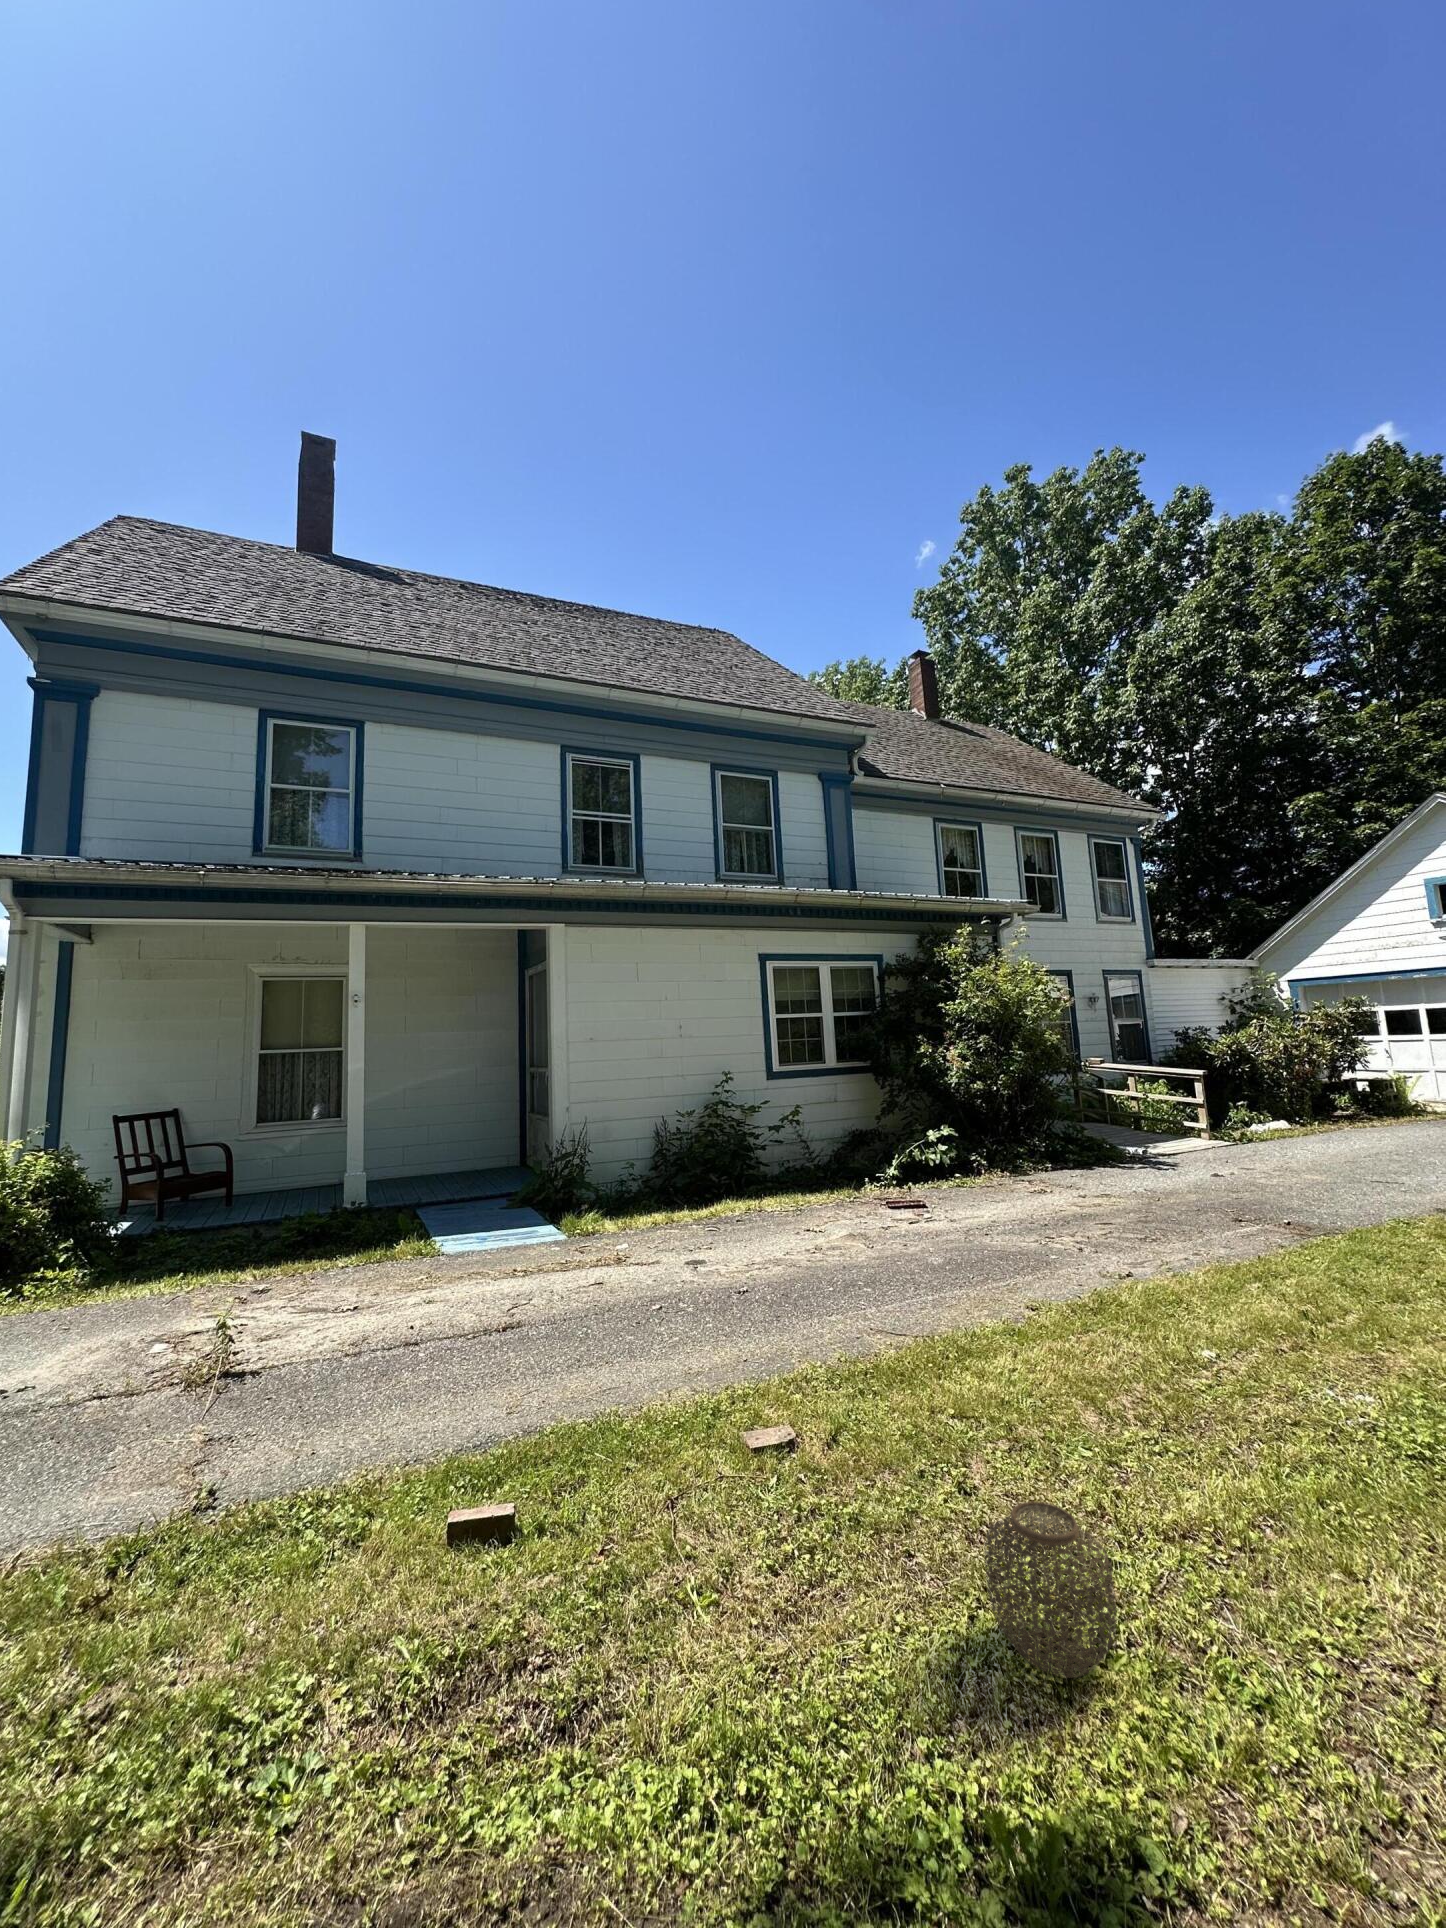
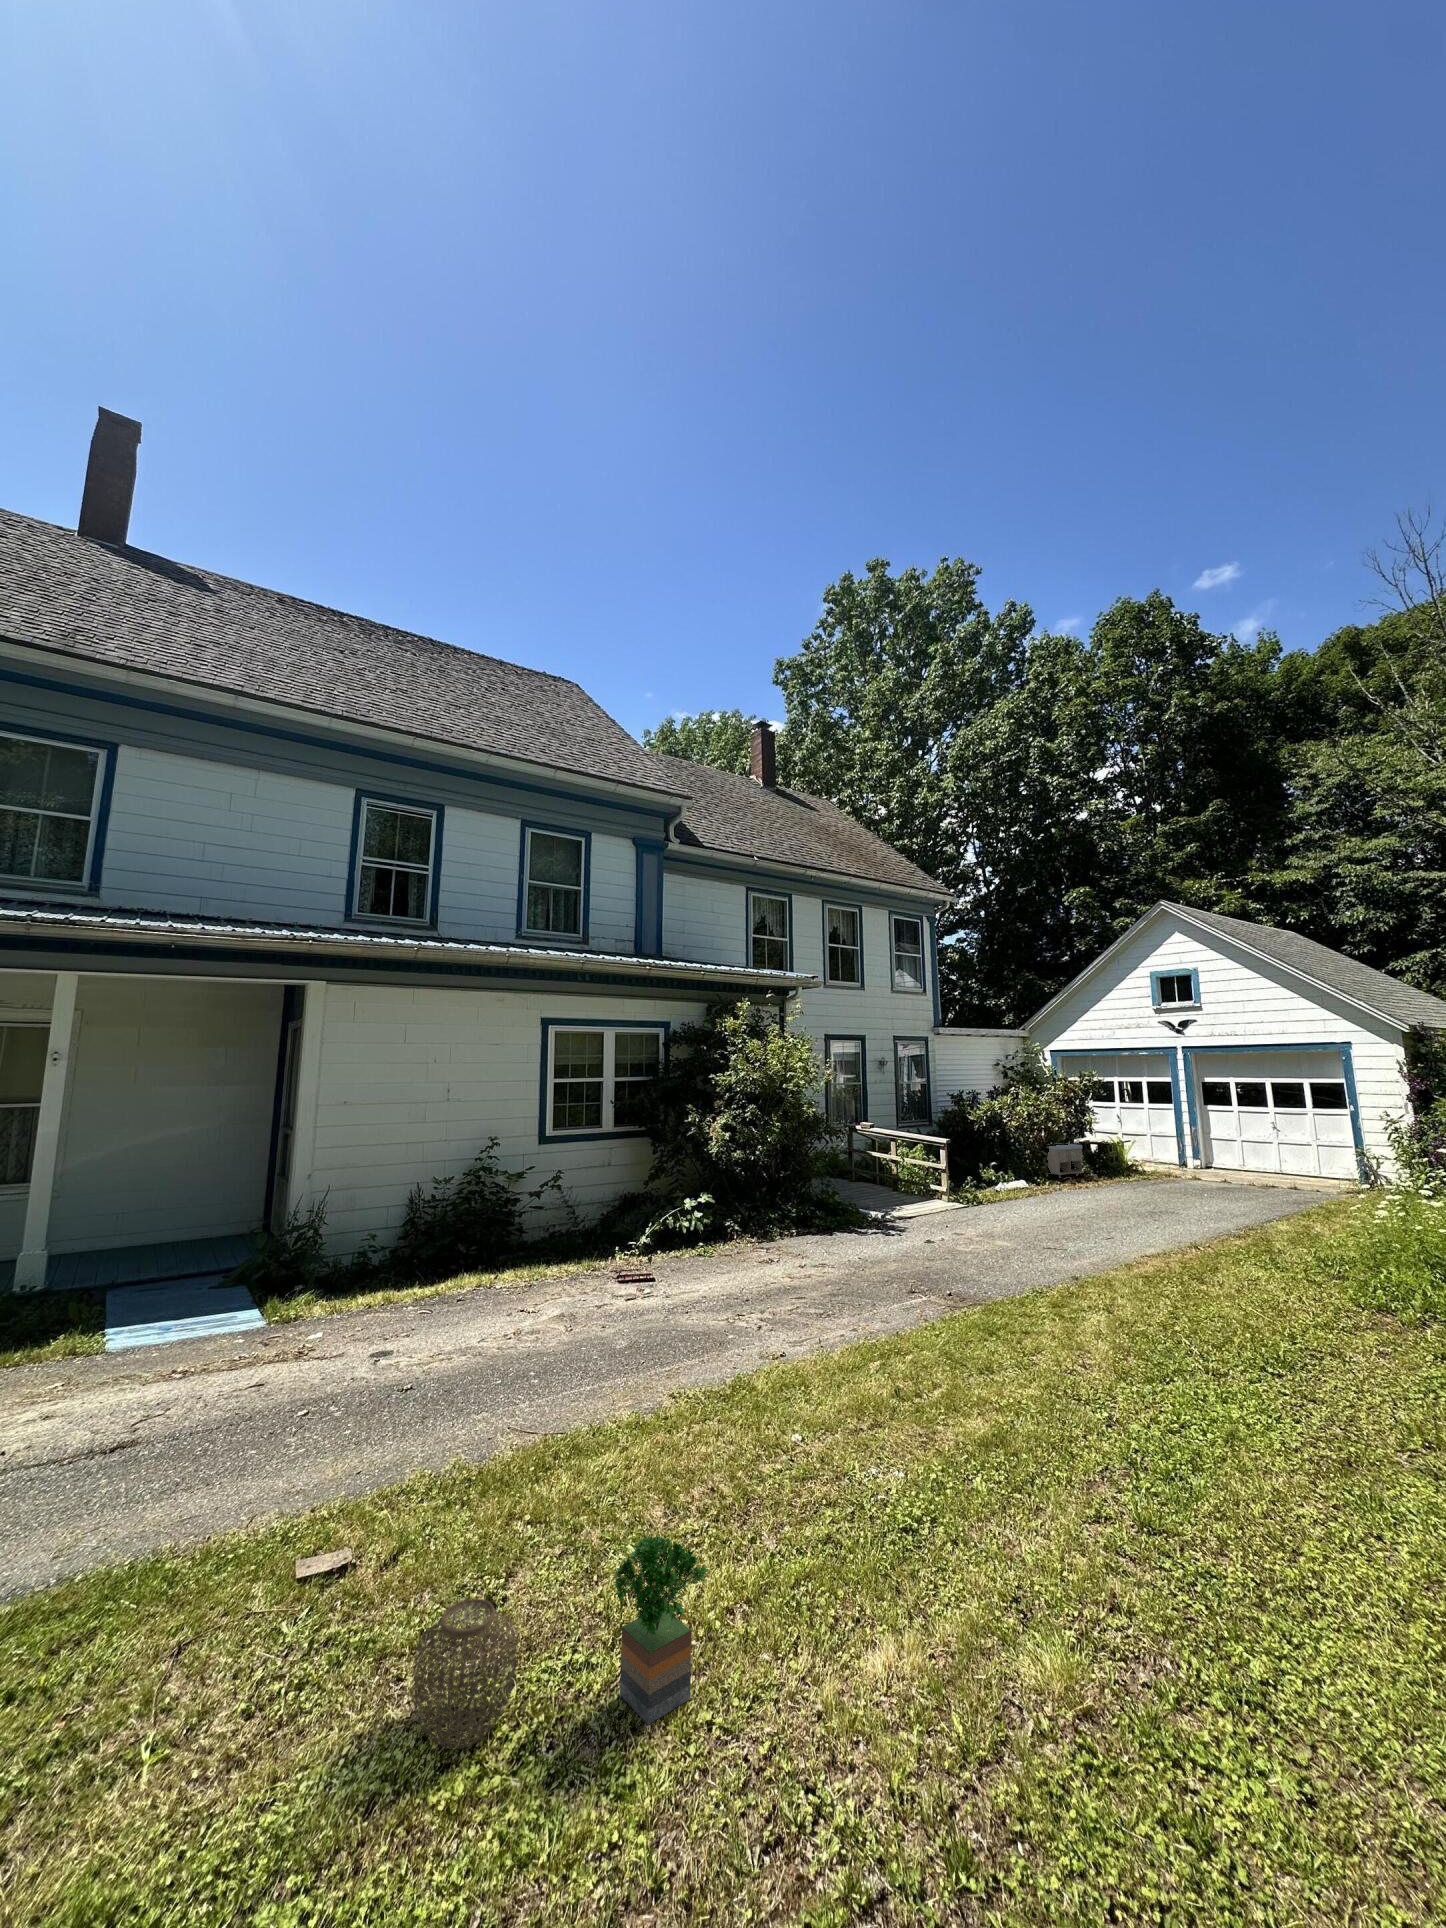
storage bench: none [1300,1078,1357,1116] -> present [1047,1144,1083,1178]
potted tree: none [1214,1442,1353,1679] -> present [614,1534,709,1725]

